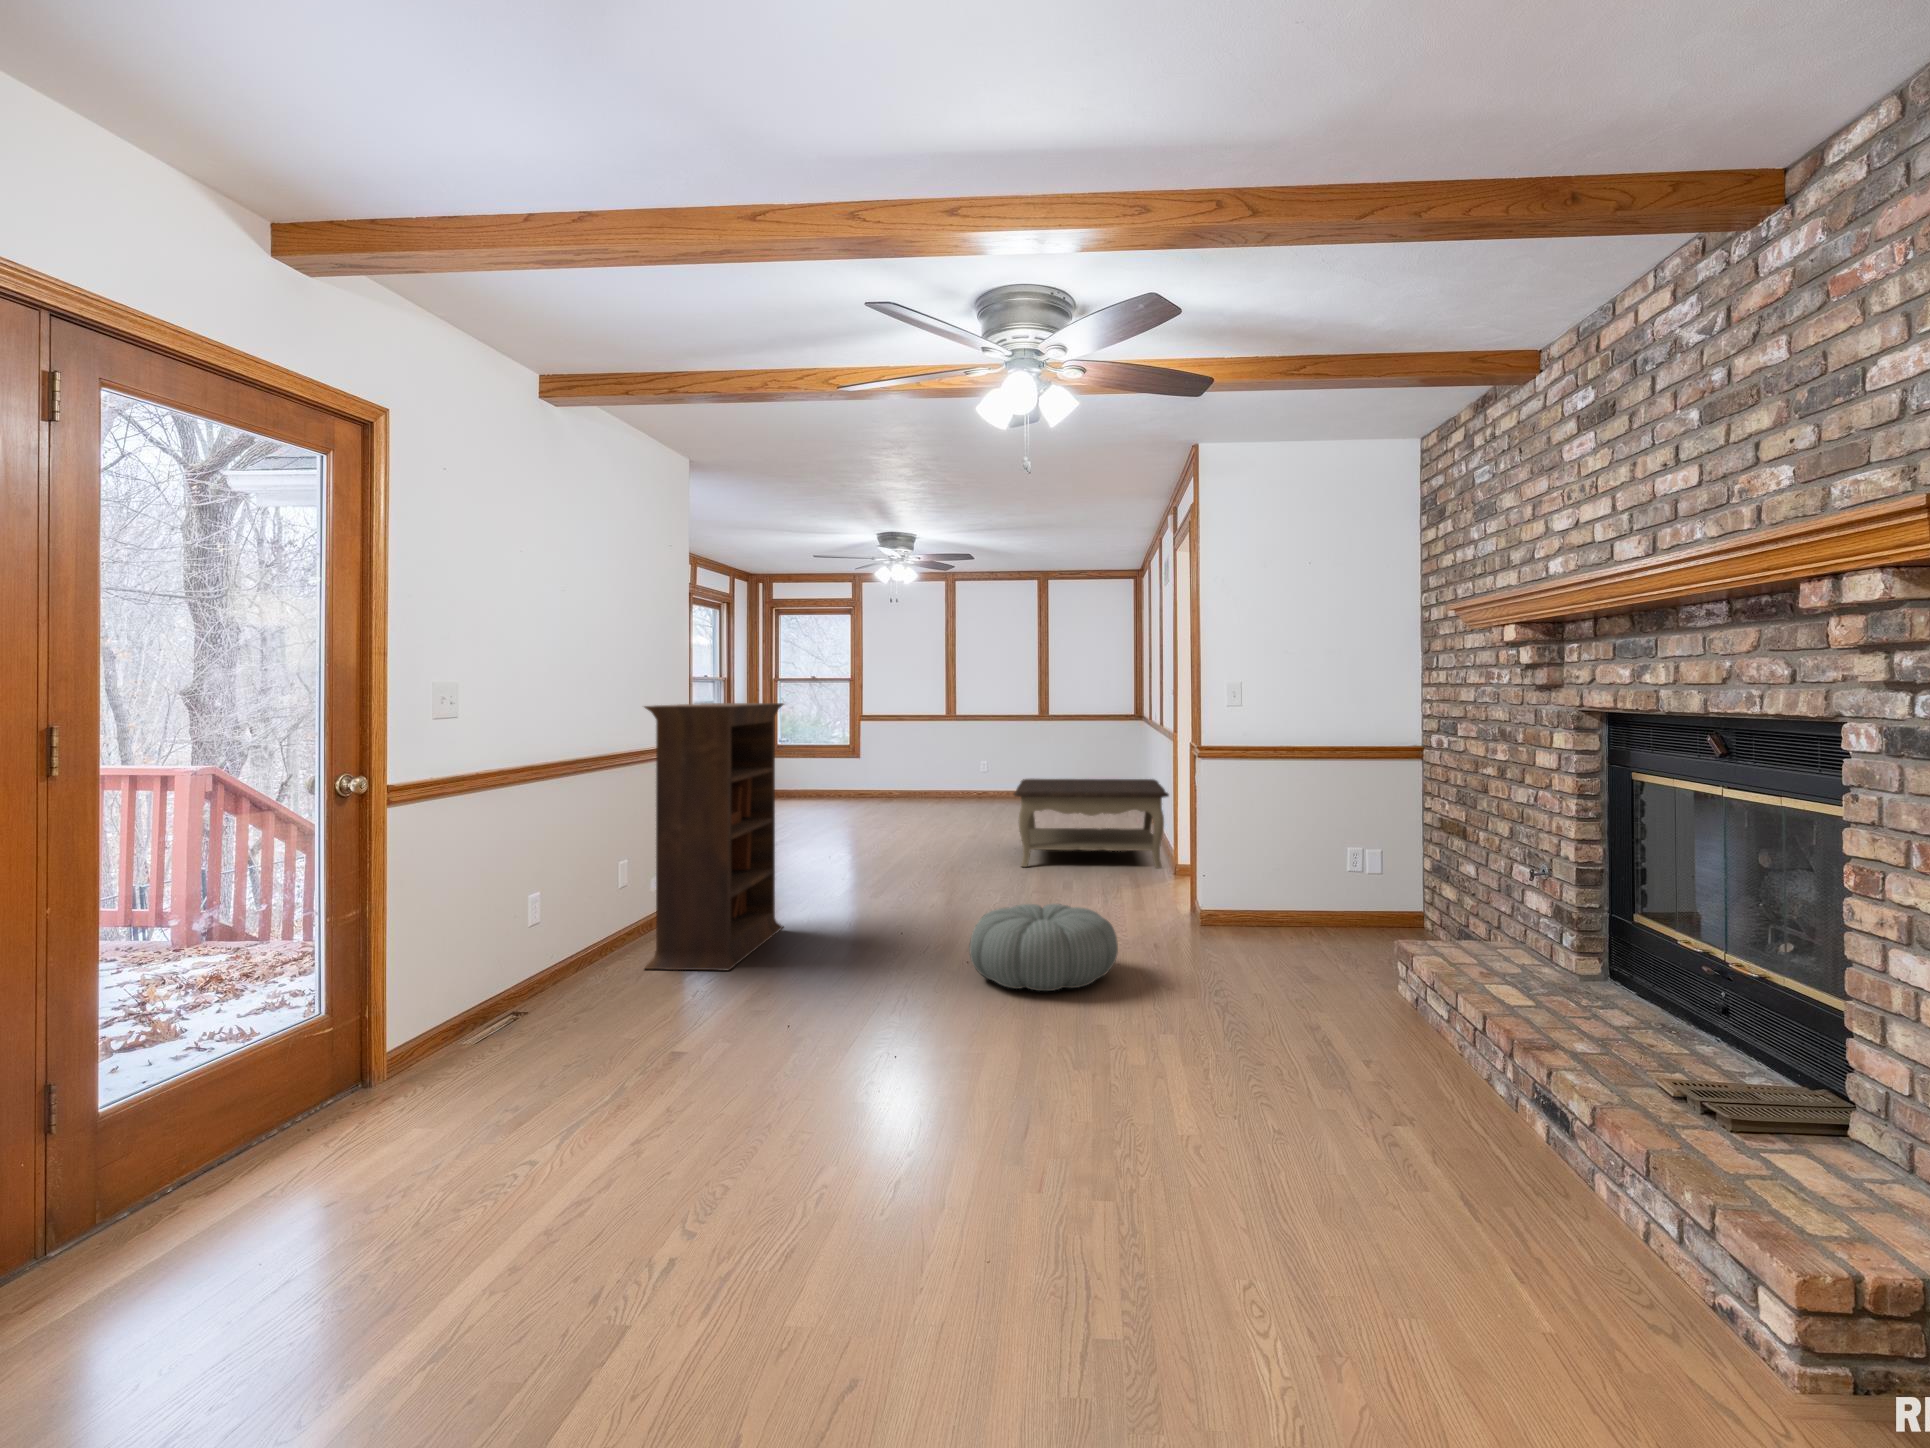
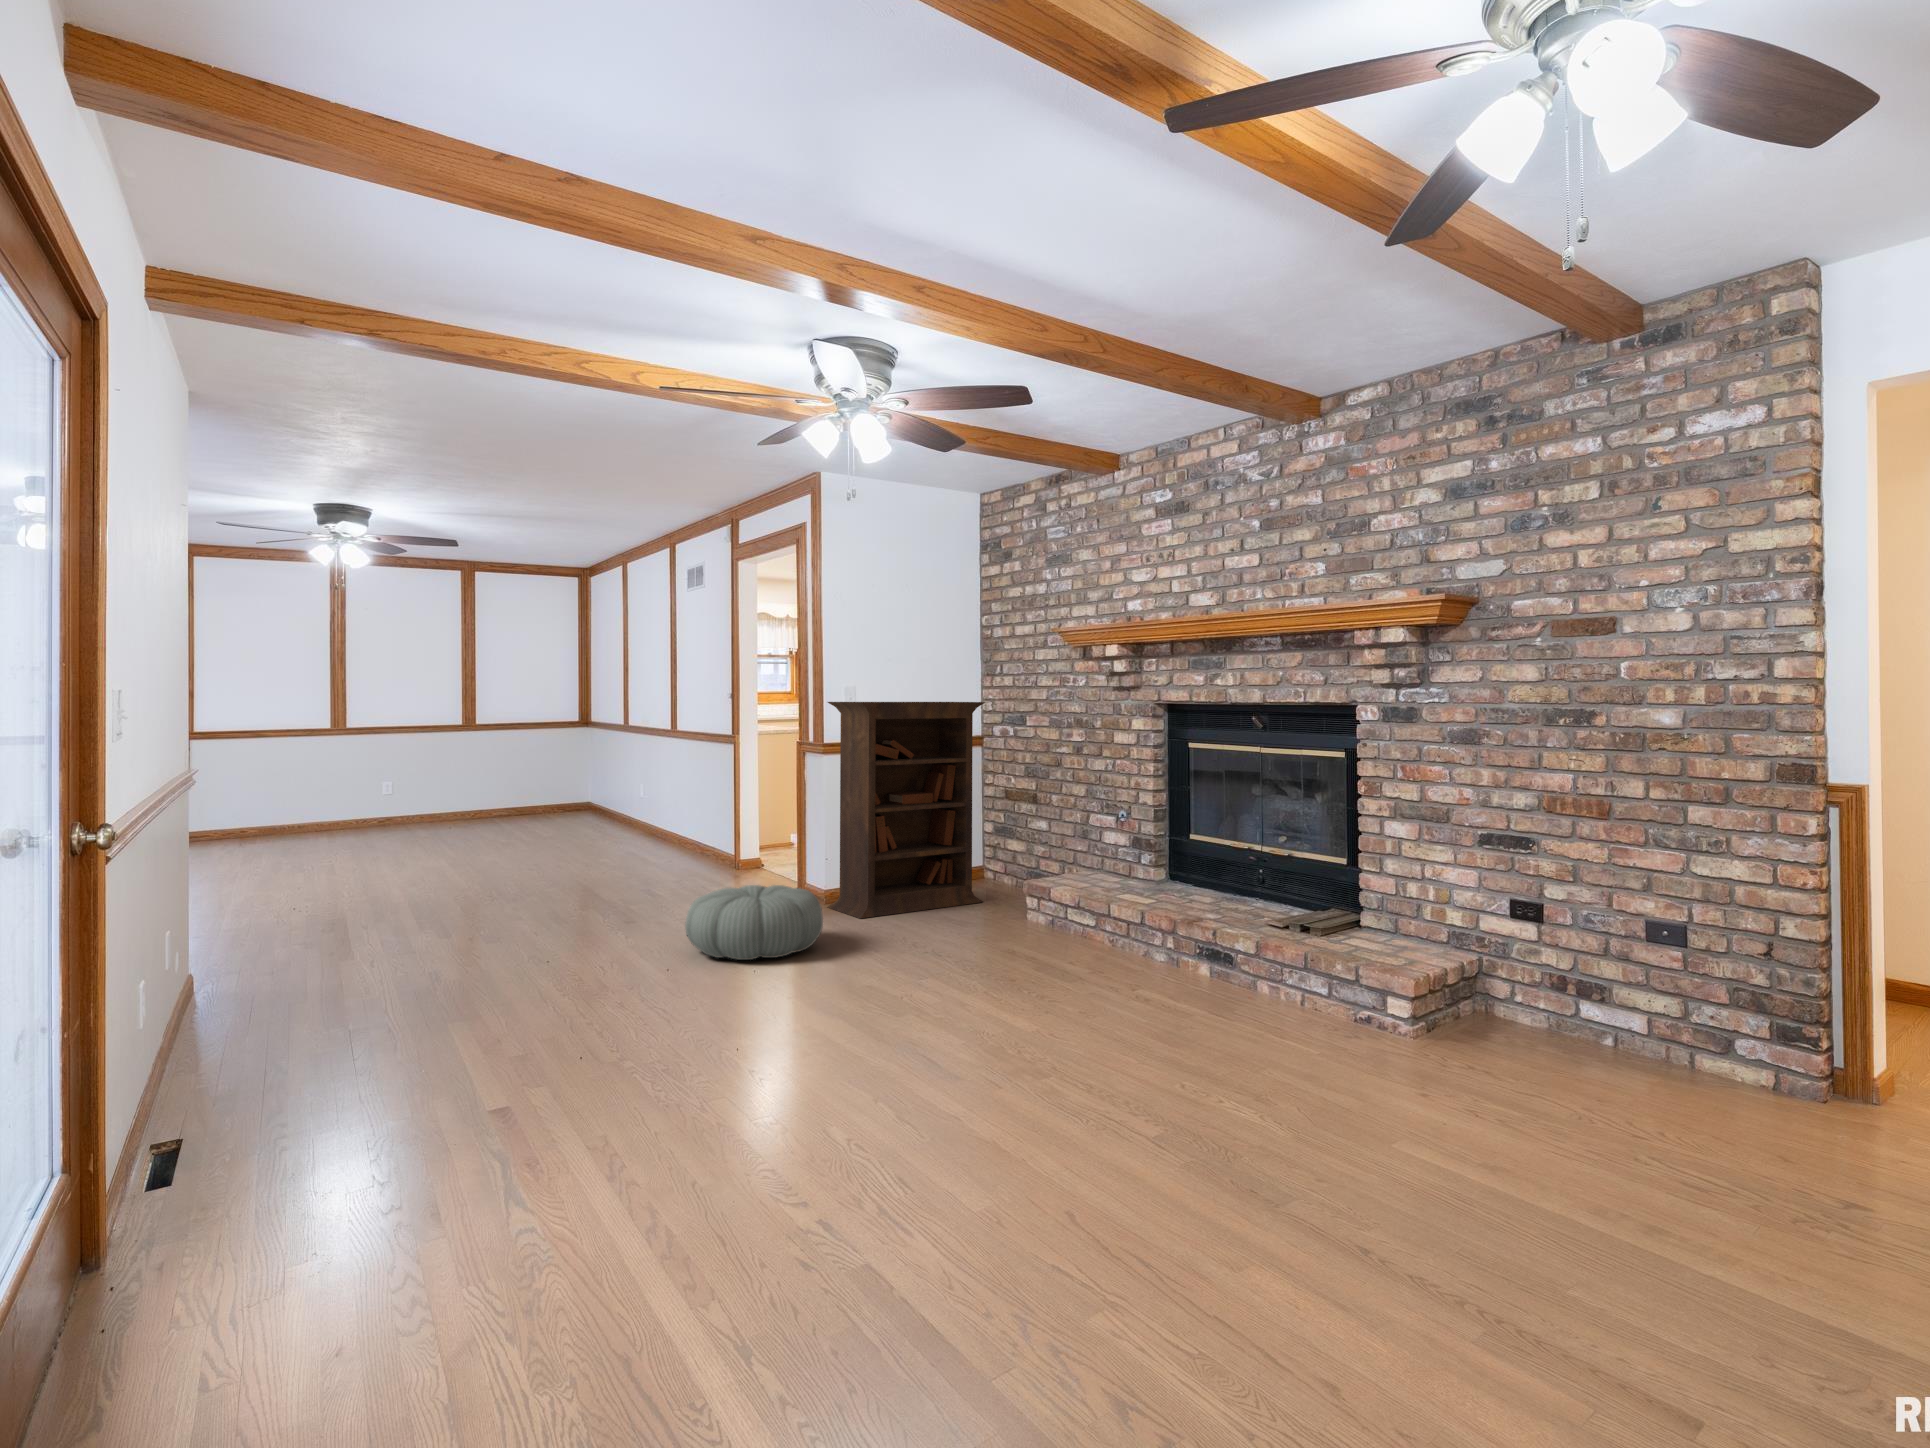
bookcase: present [645,703,783,971] -> present [827,702,985,918]
coffee table: present [1014,779,1169,868] -> none [531,782,721,877]

